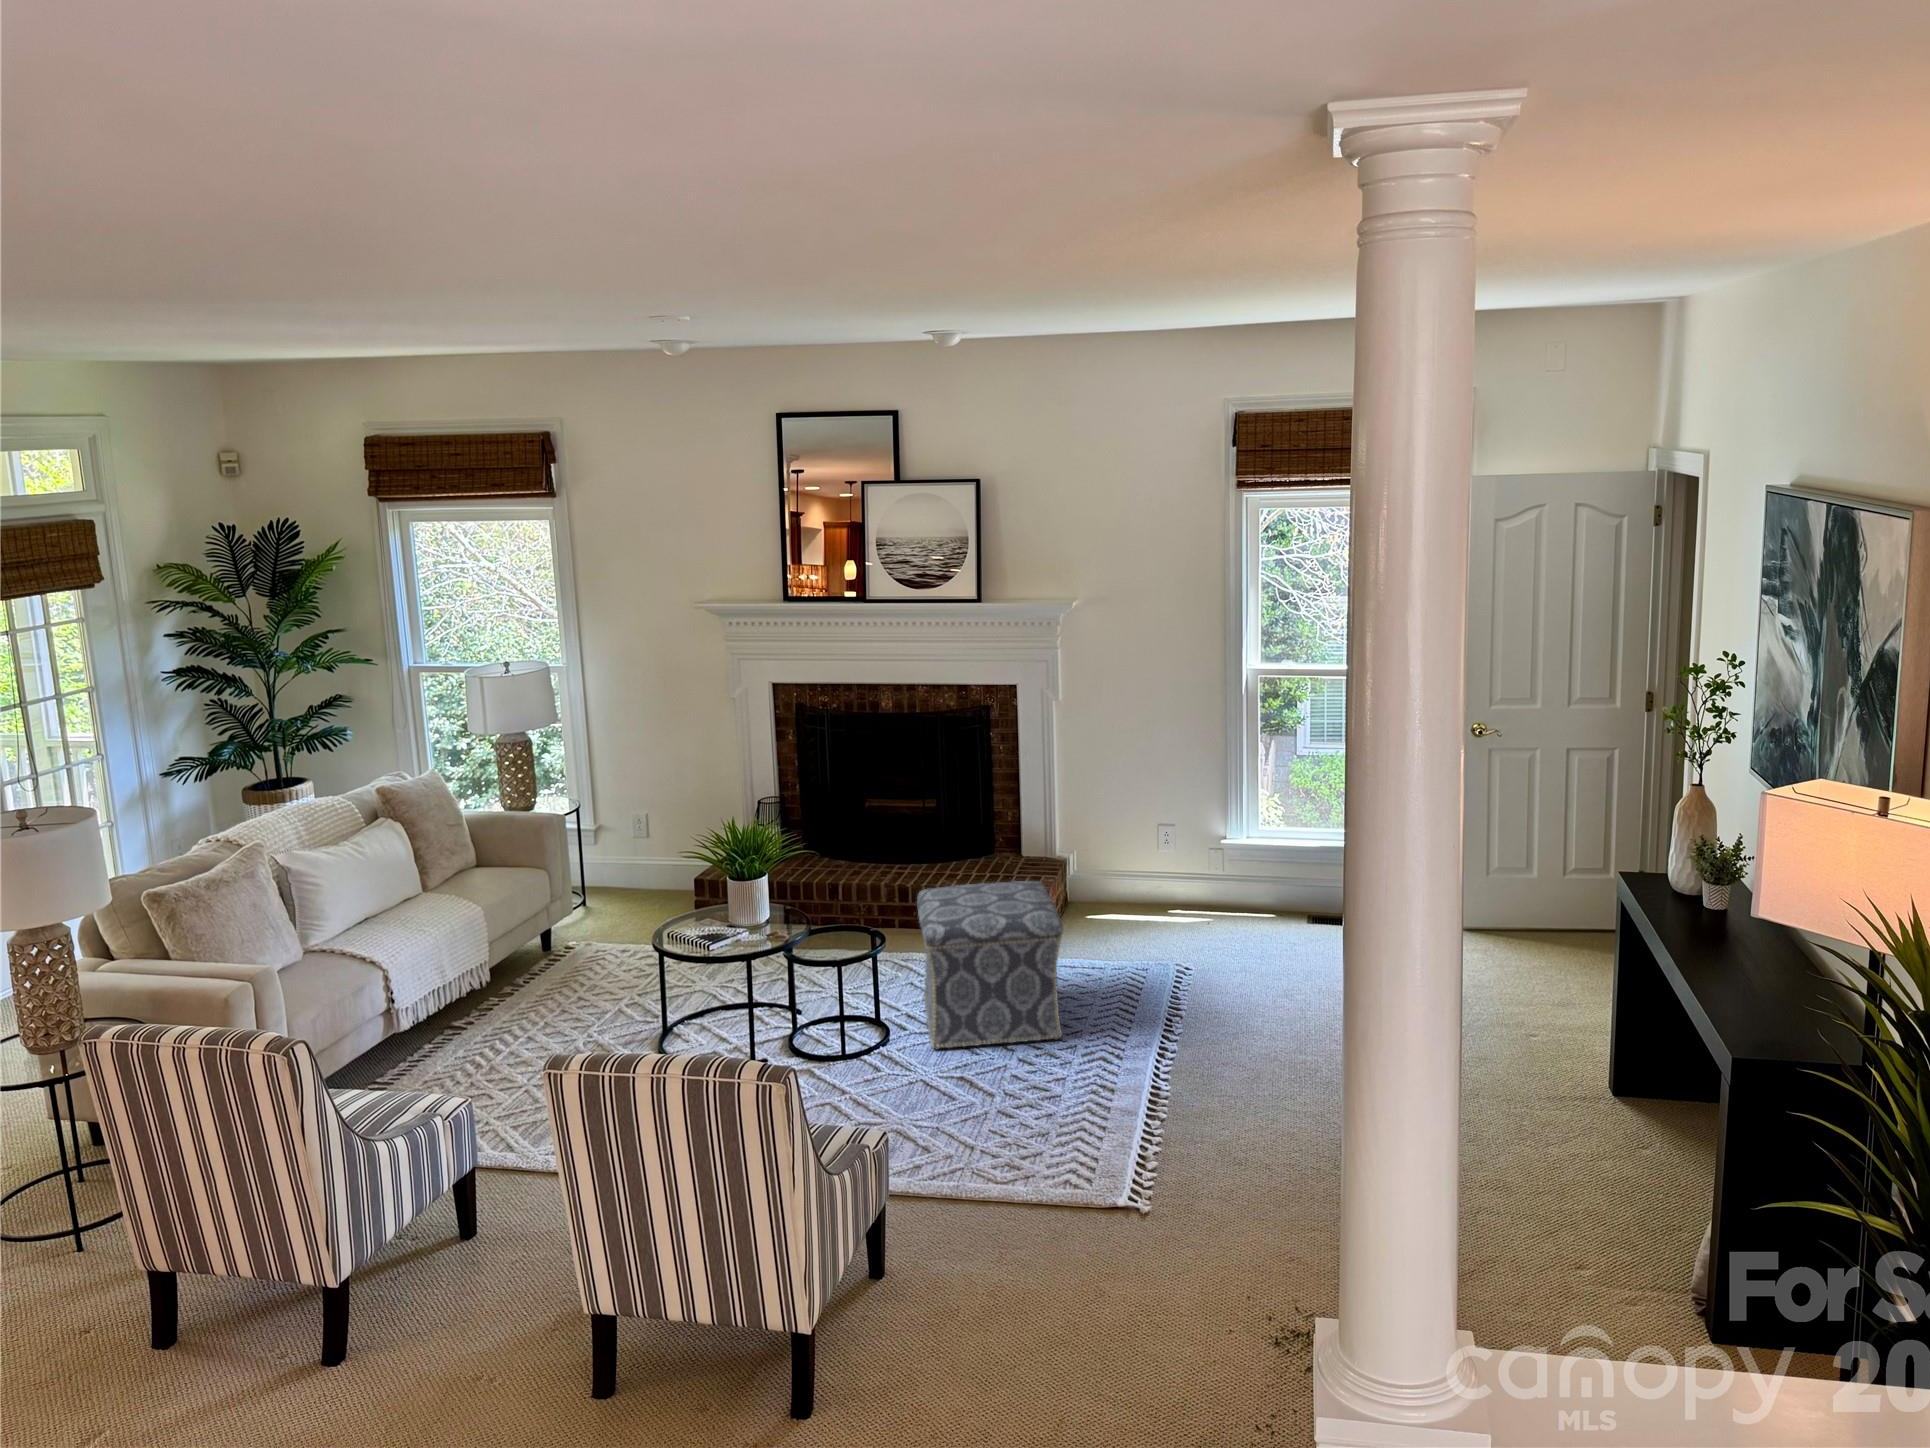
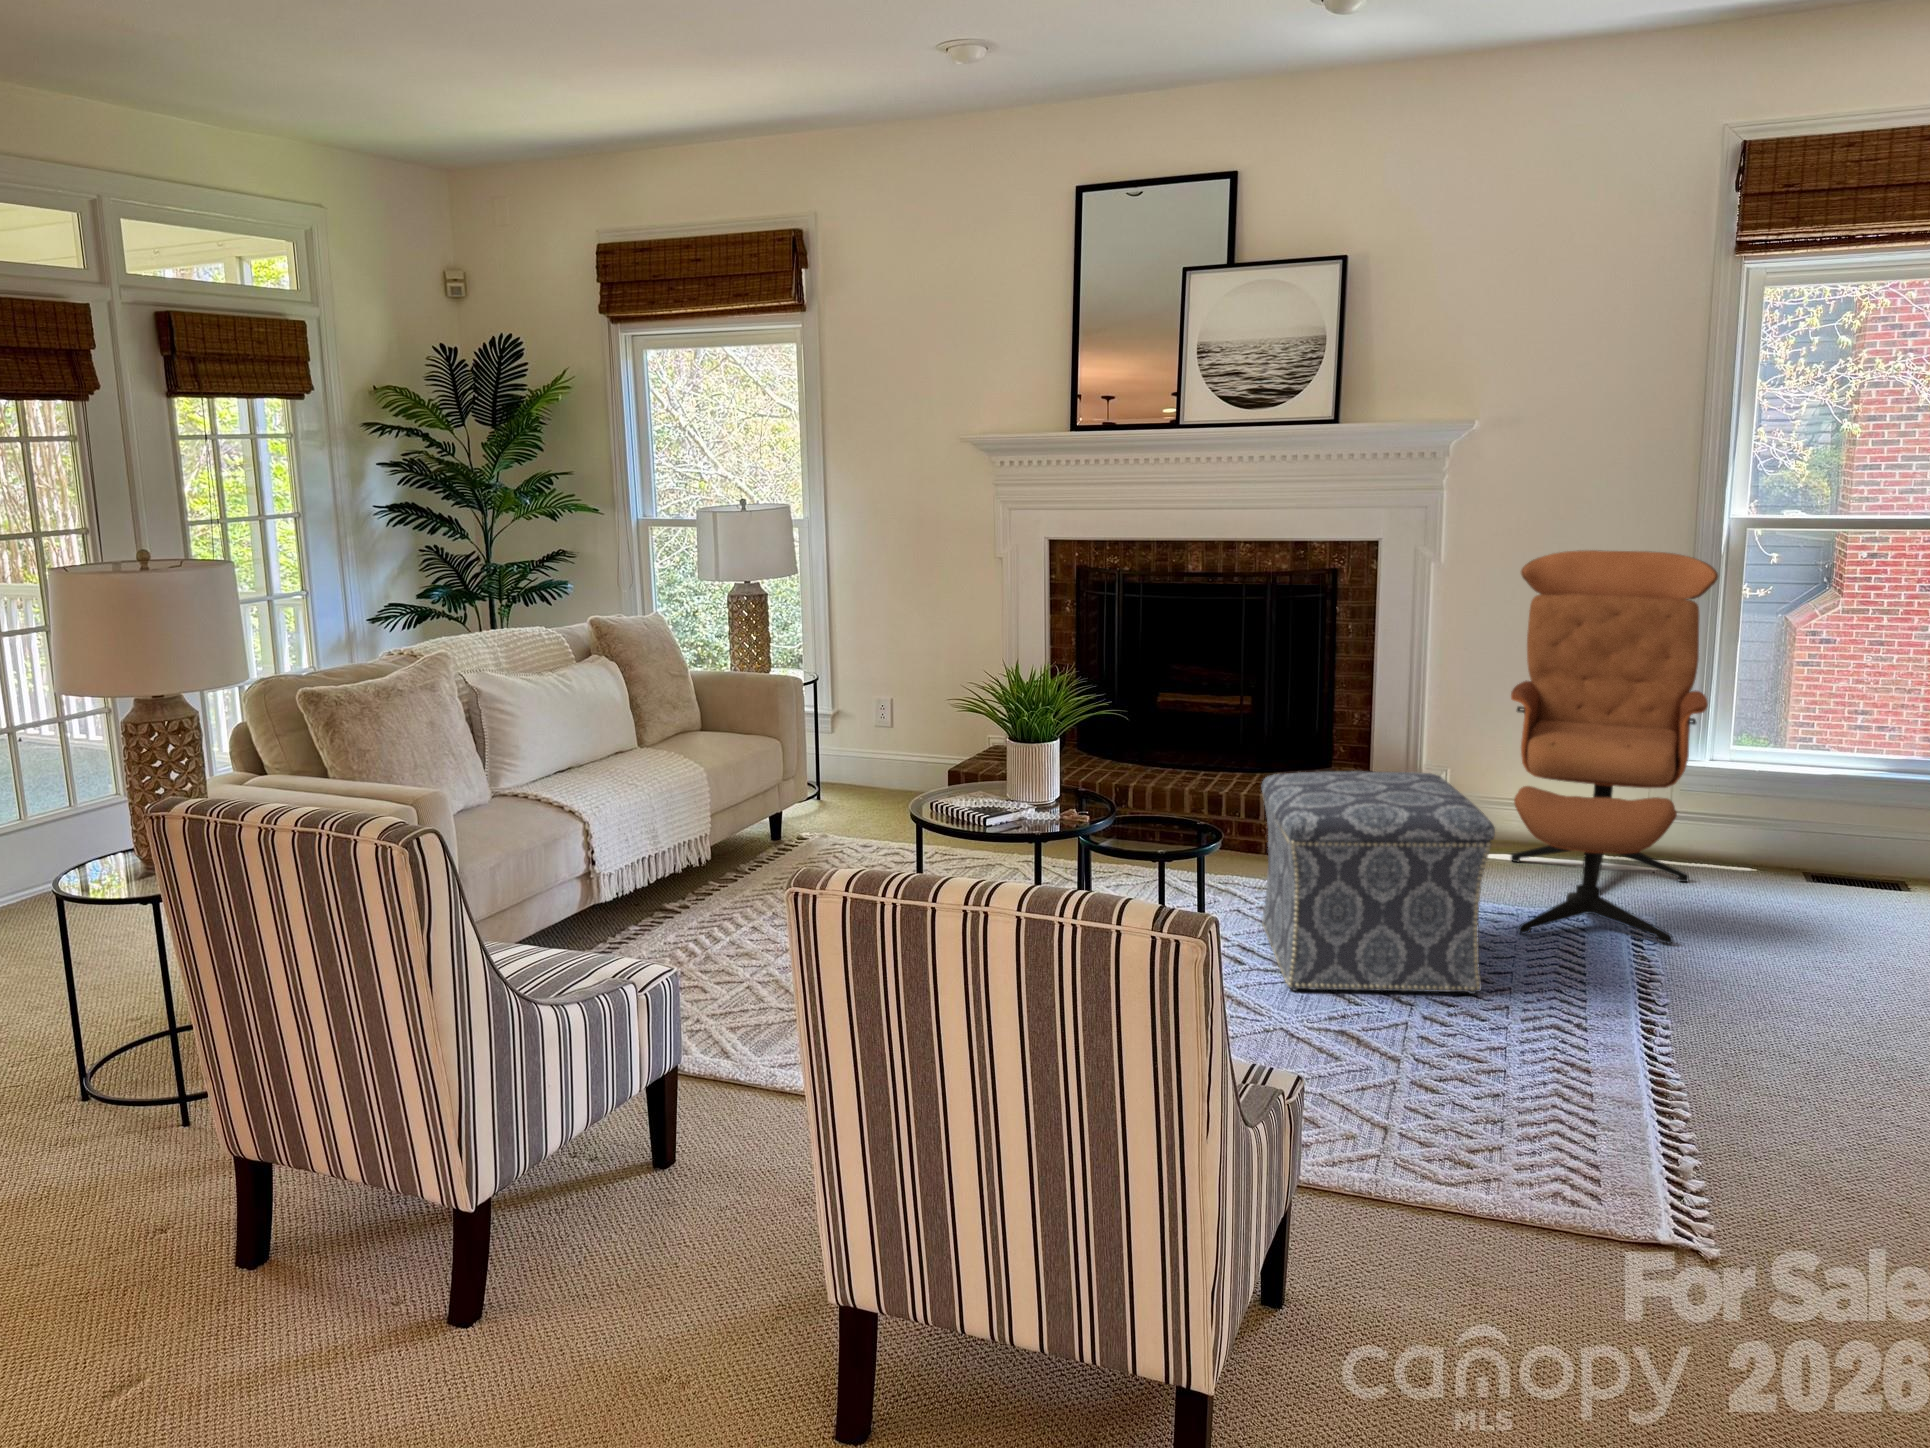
lounge chair: none [1096,695,1240,988] -> present [1511,550,1718,944]

